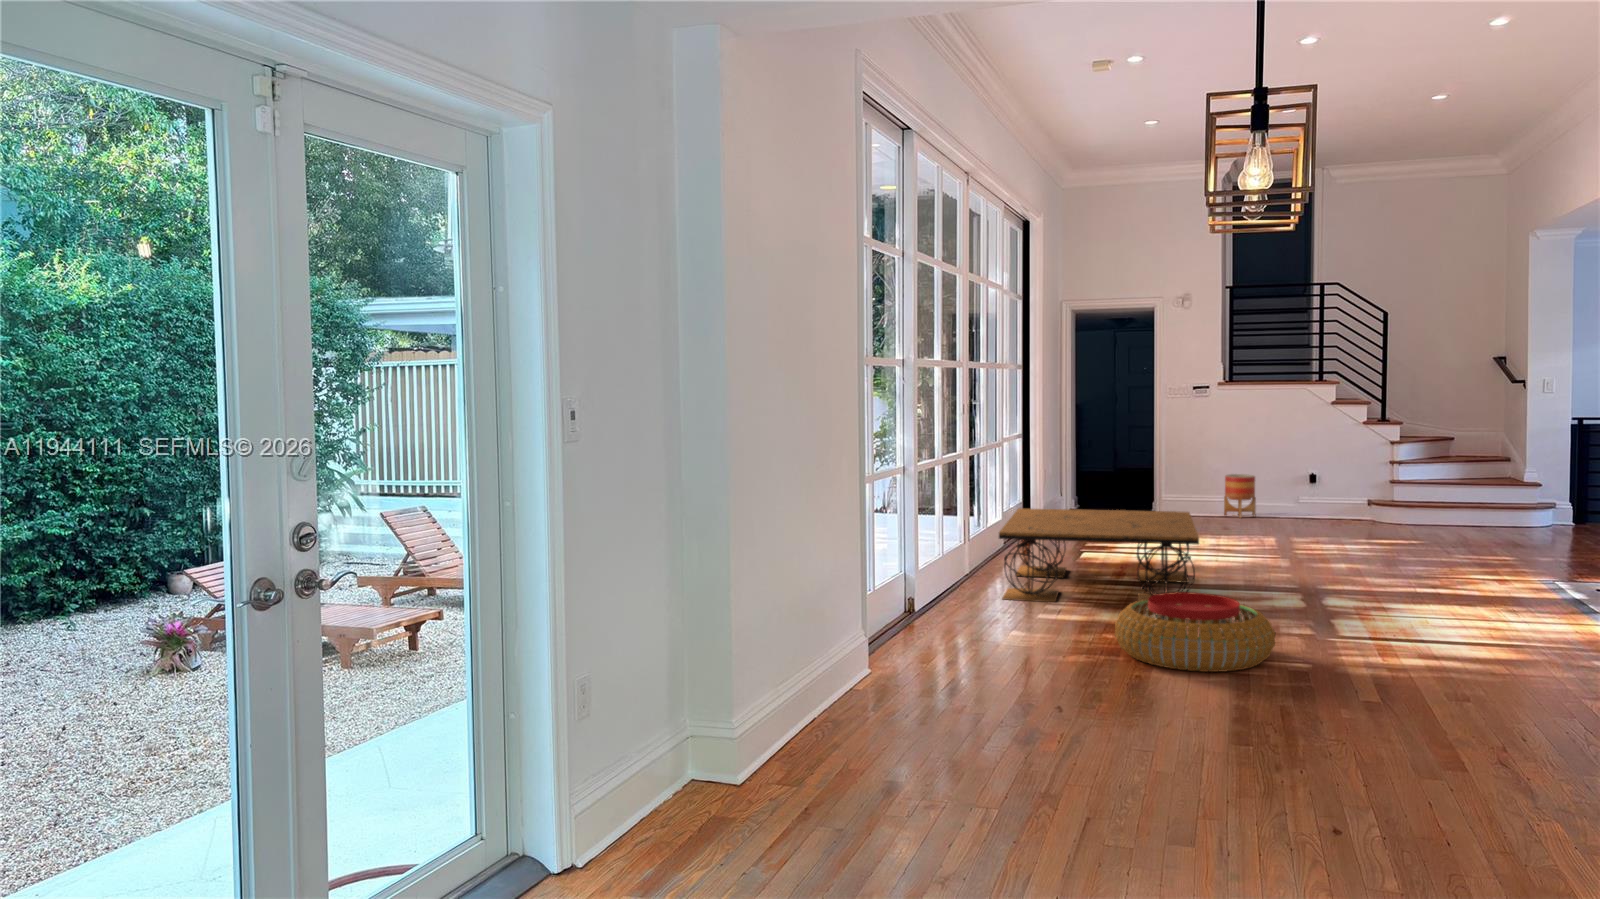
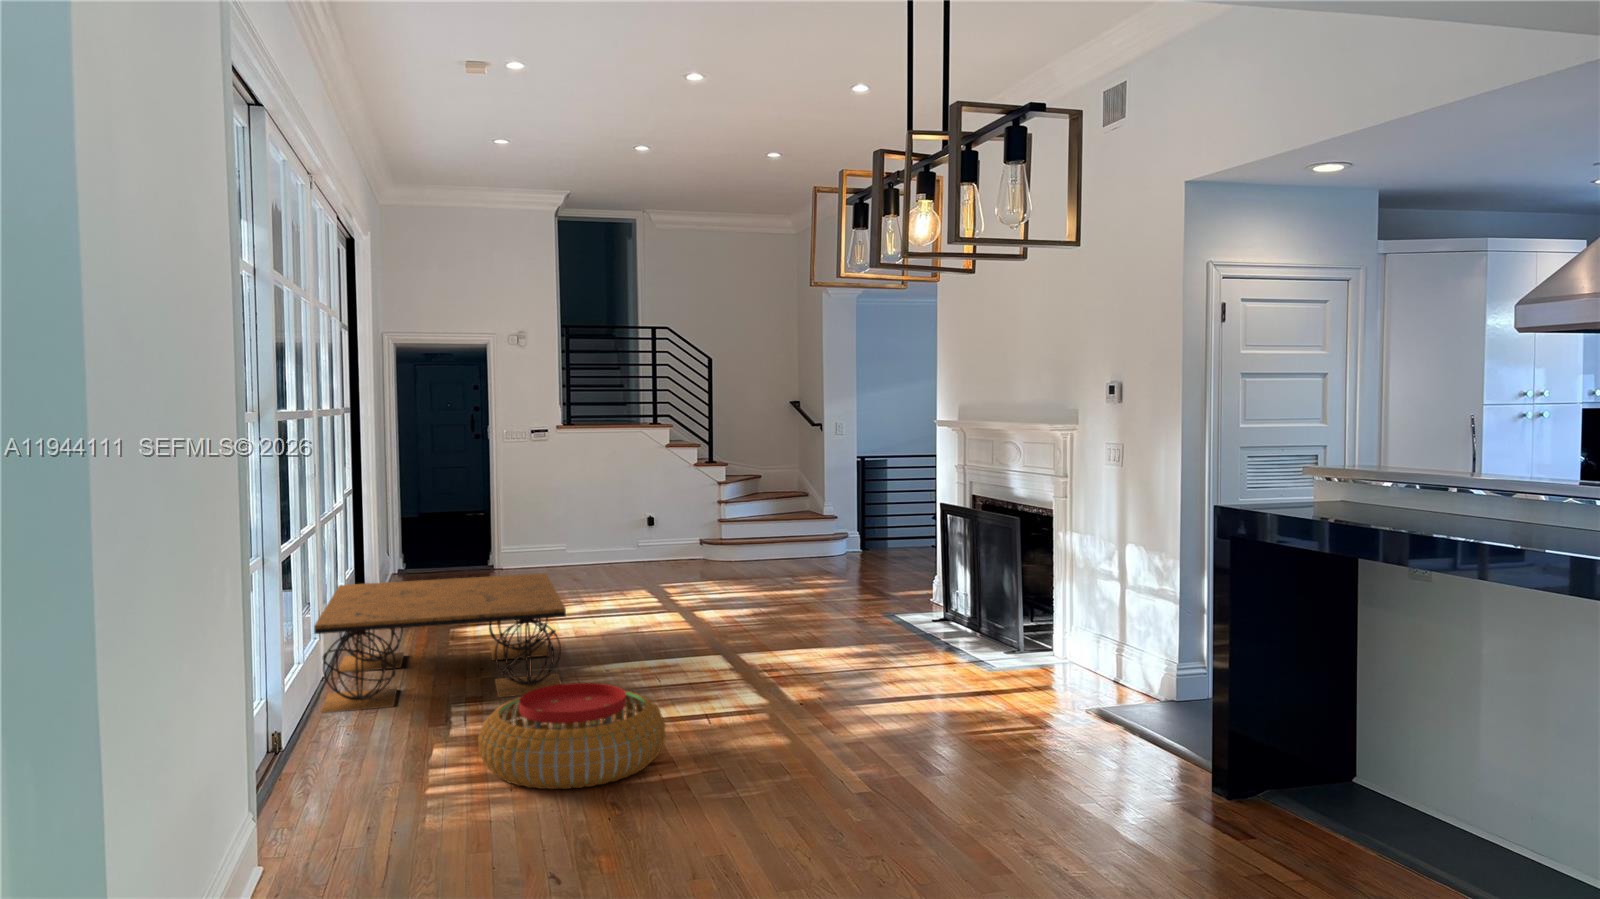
planter: present [1224,474,1256,518] -> none [569,520,600,567]

